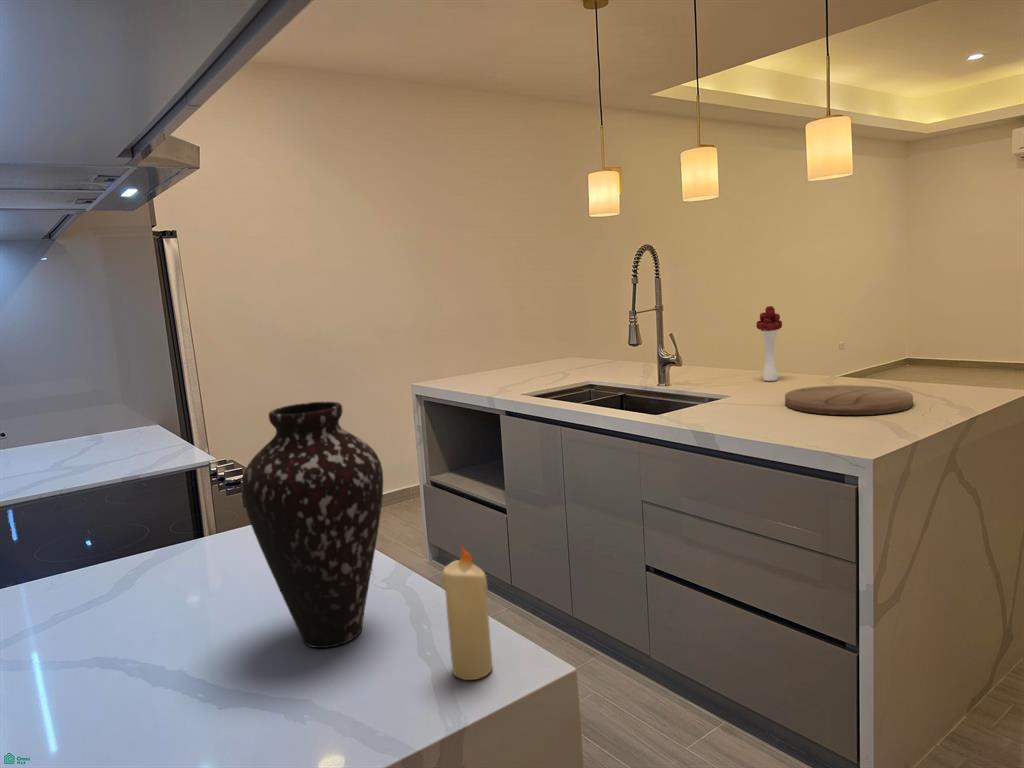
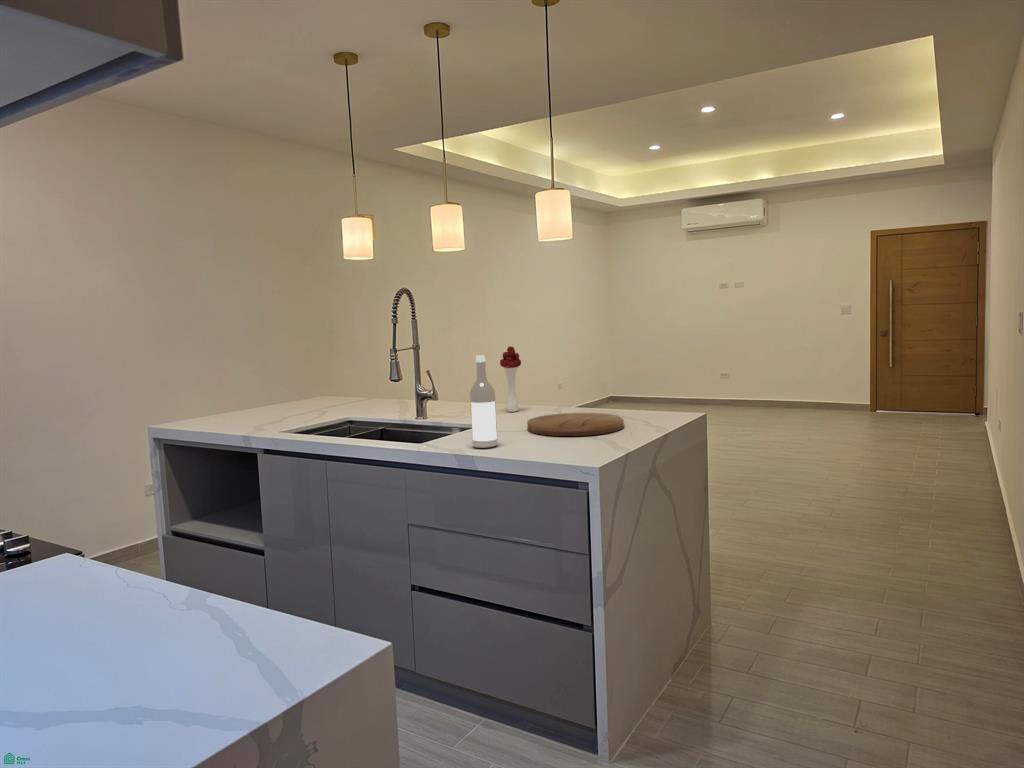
wine bottle: none [714,319,745,425] -> present [470,355,497,448]
vase: present [242,402,383,648] -> none [43,422,199,669]
candle: present [442,545,492,680] -> none [271,543,318,667]

